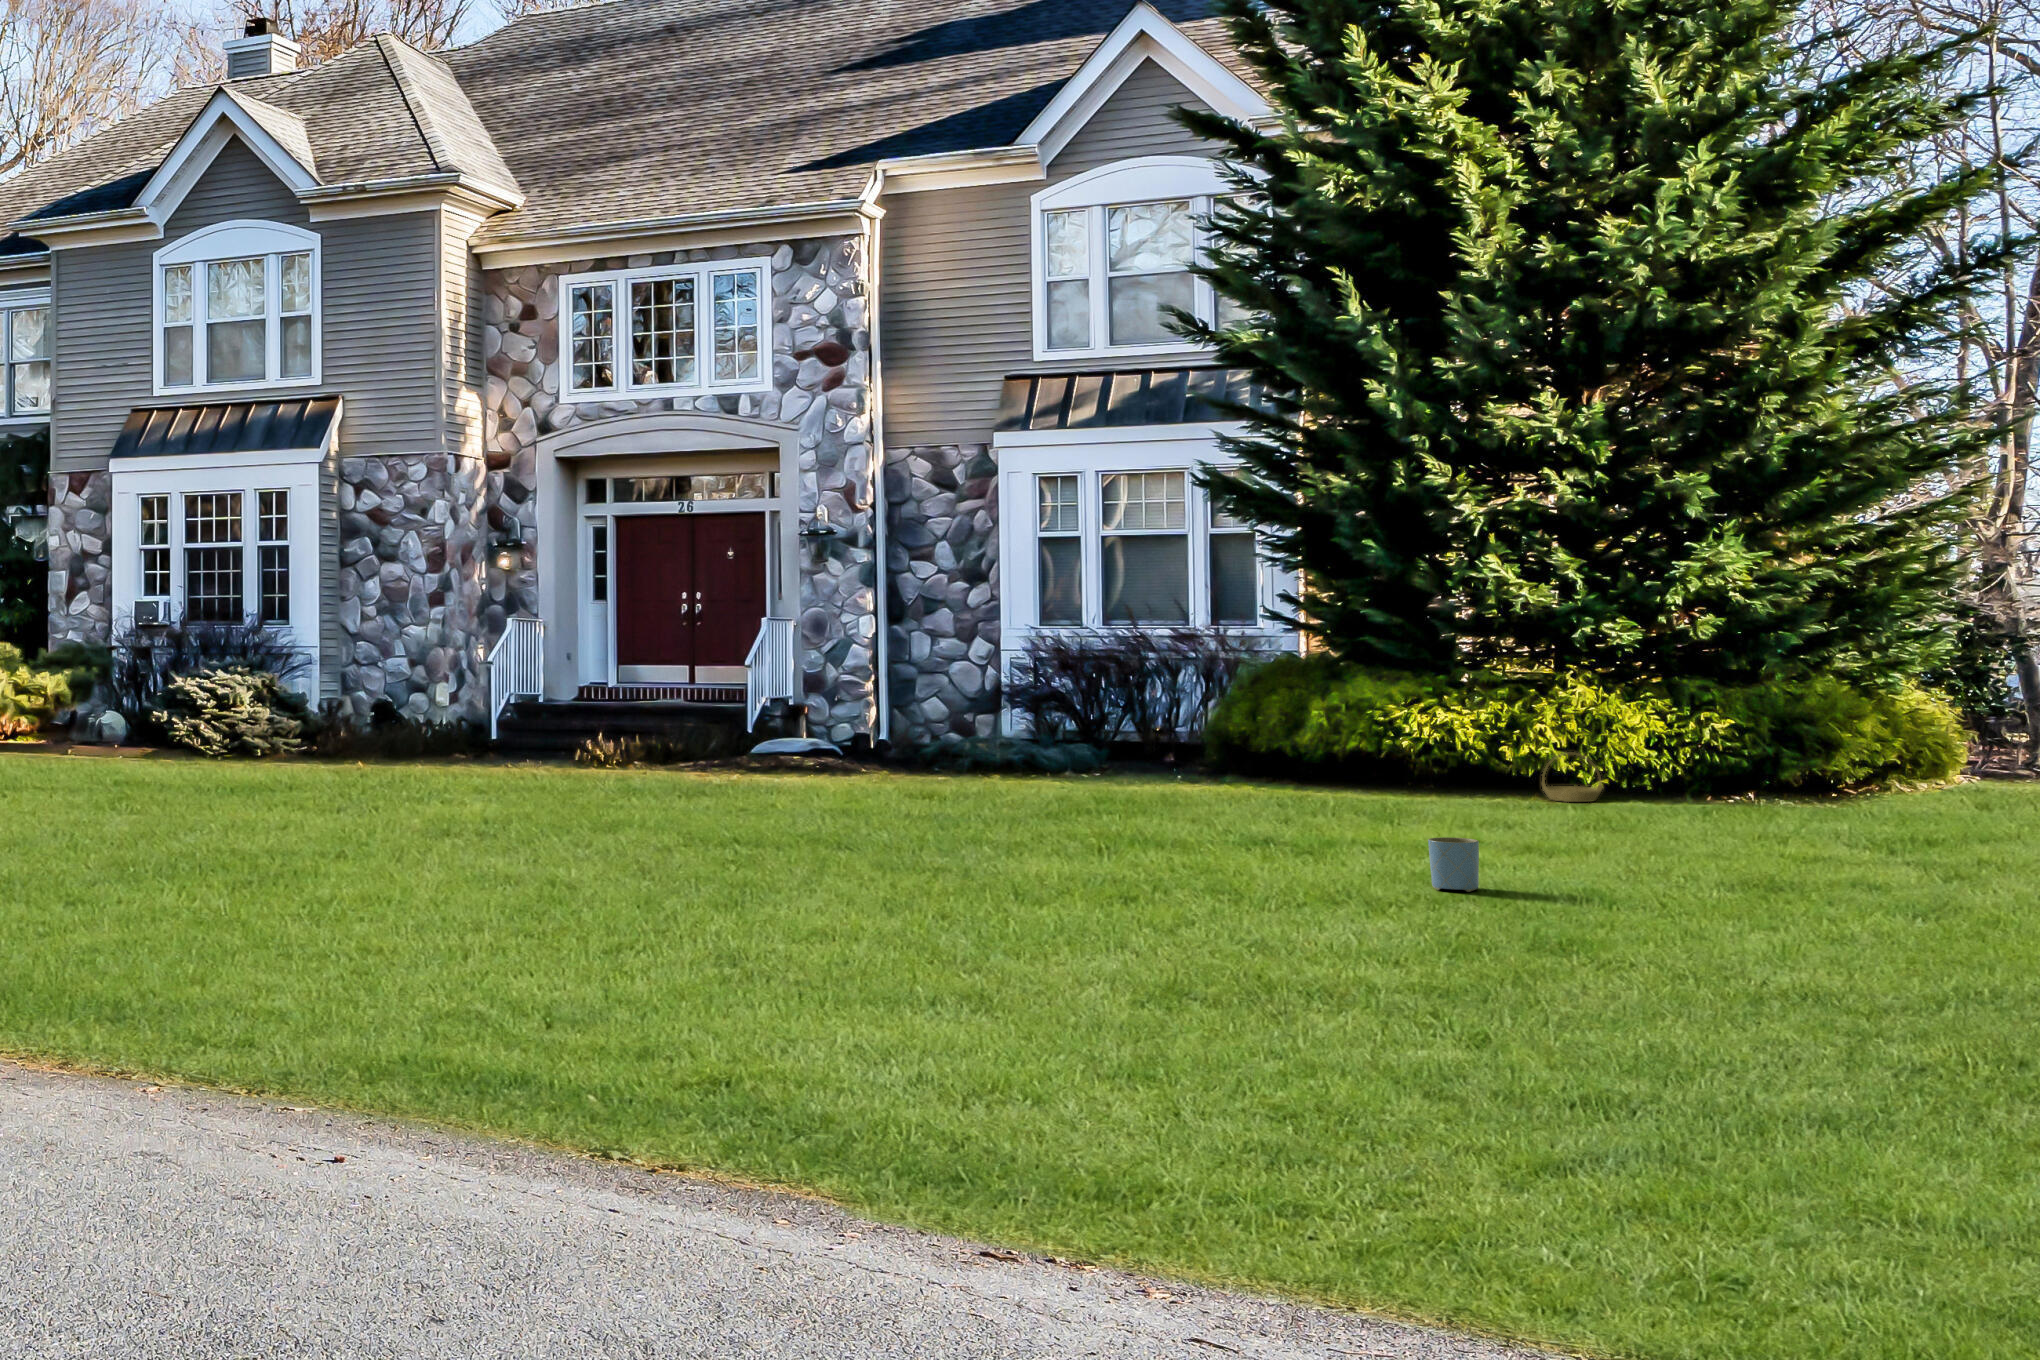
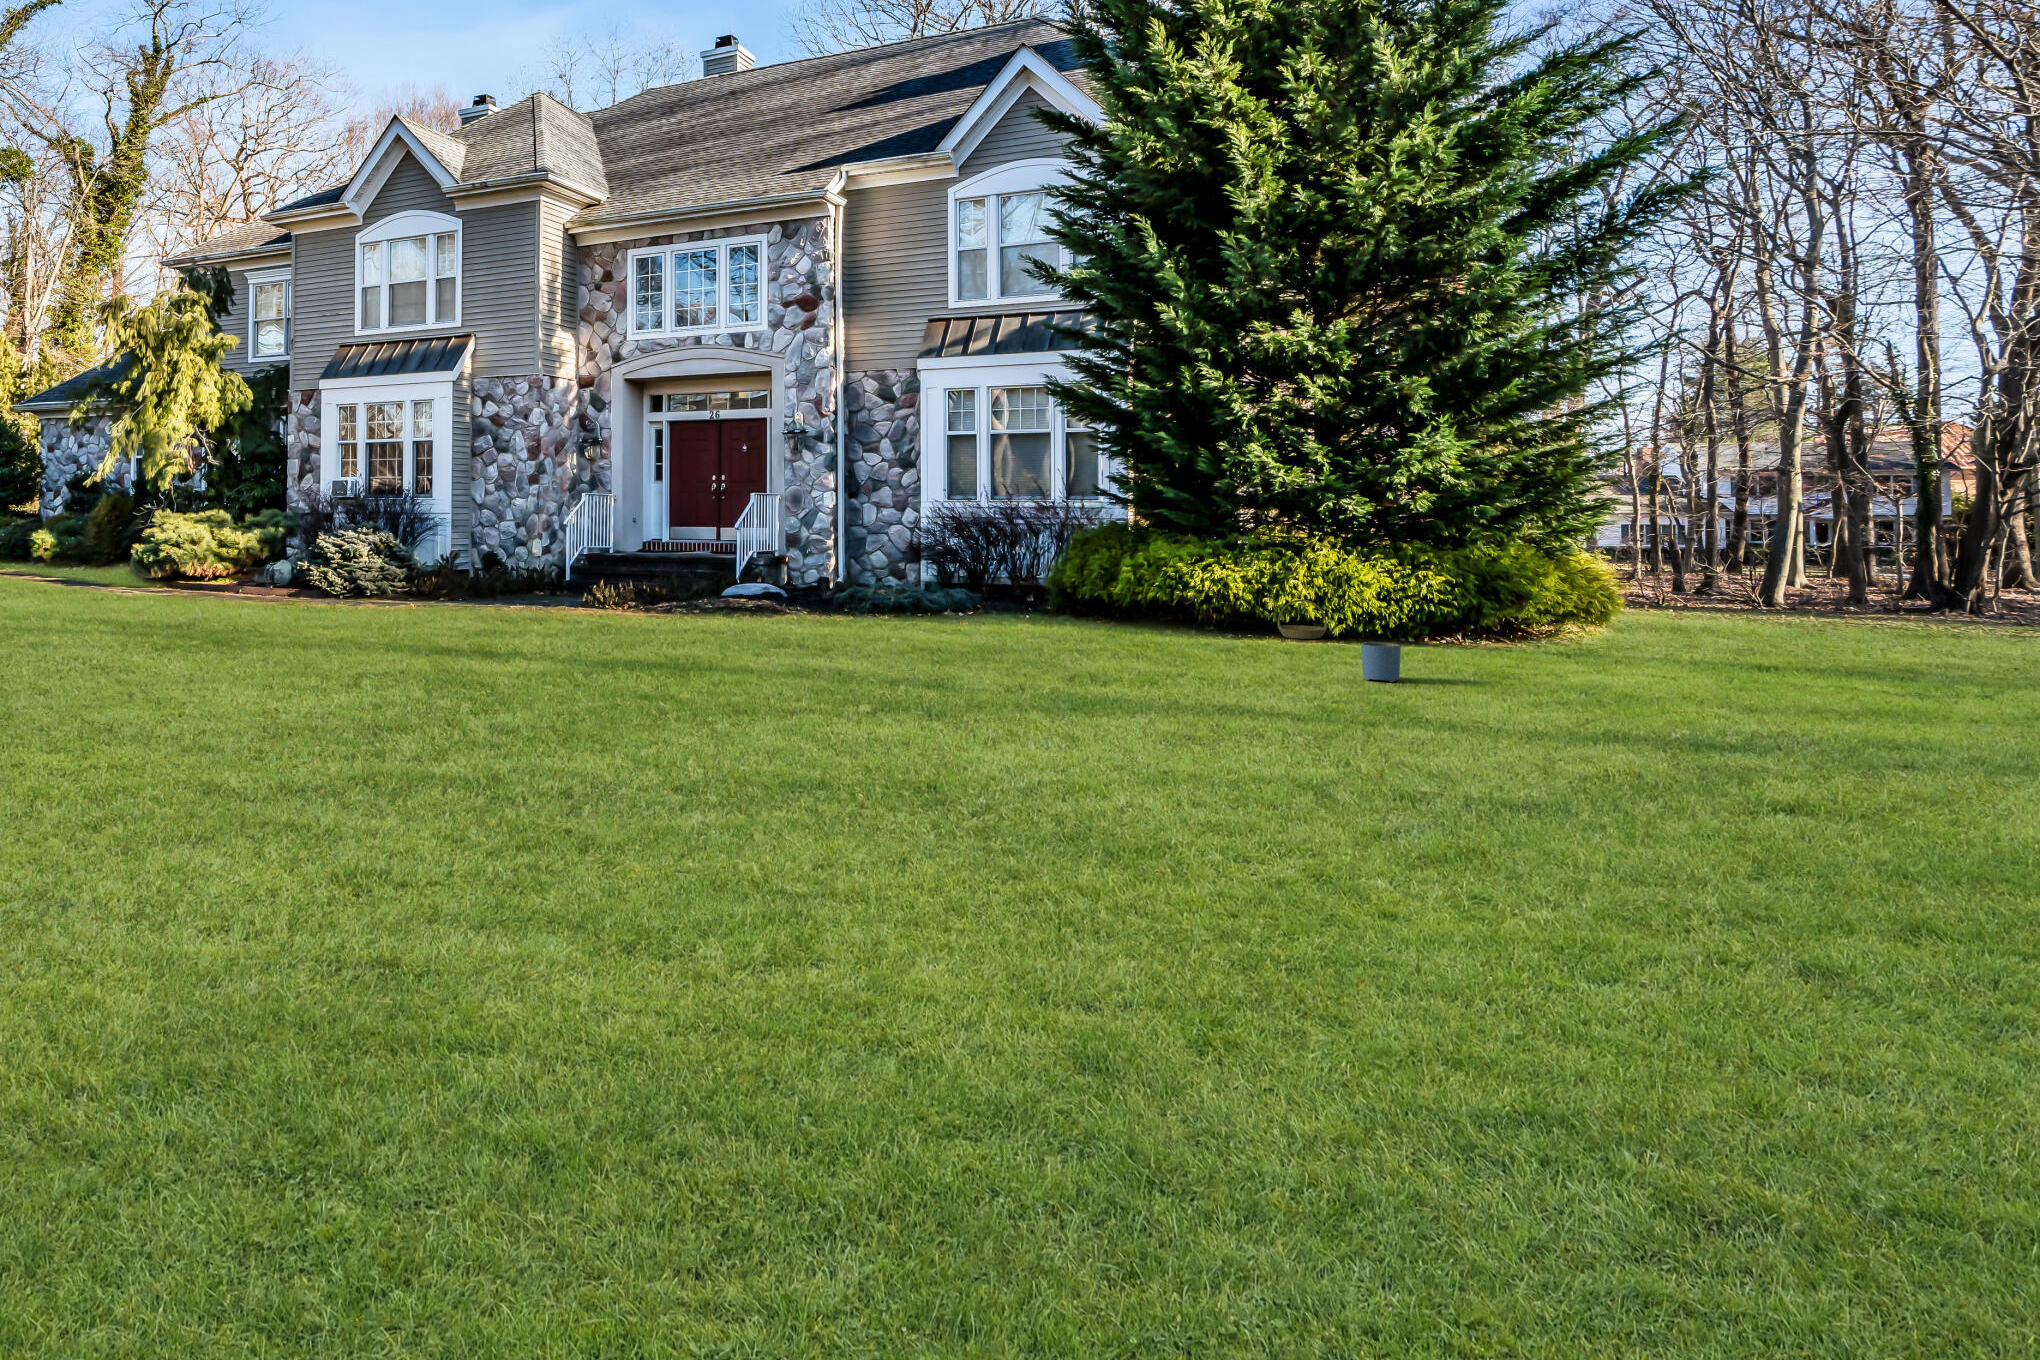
planter: present [1428,837,1479,892] -> present [1361,642,1401,682]

